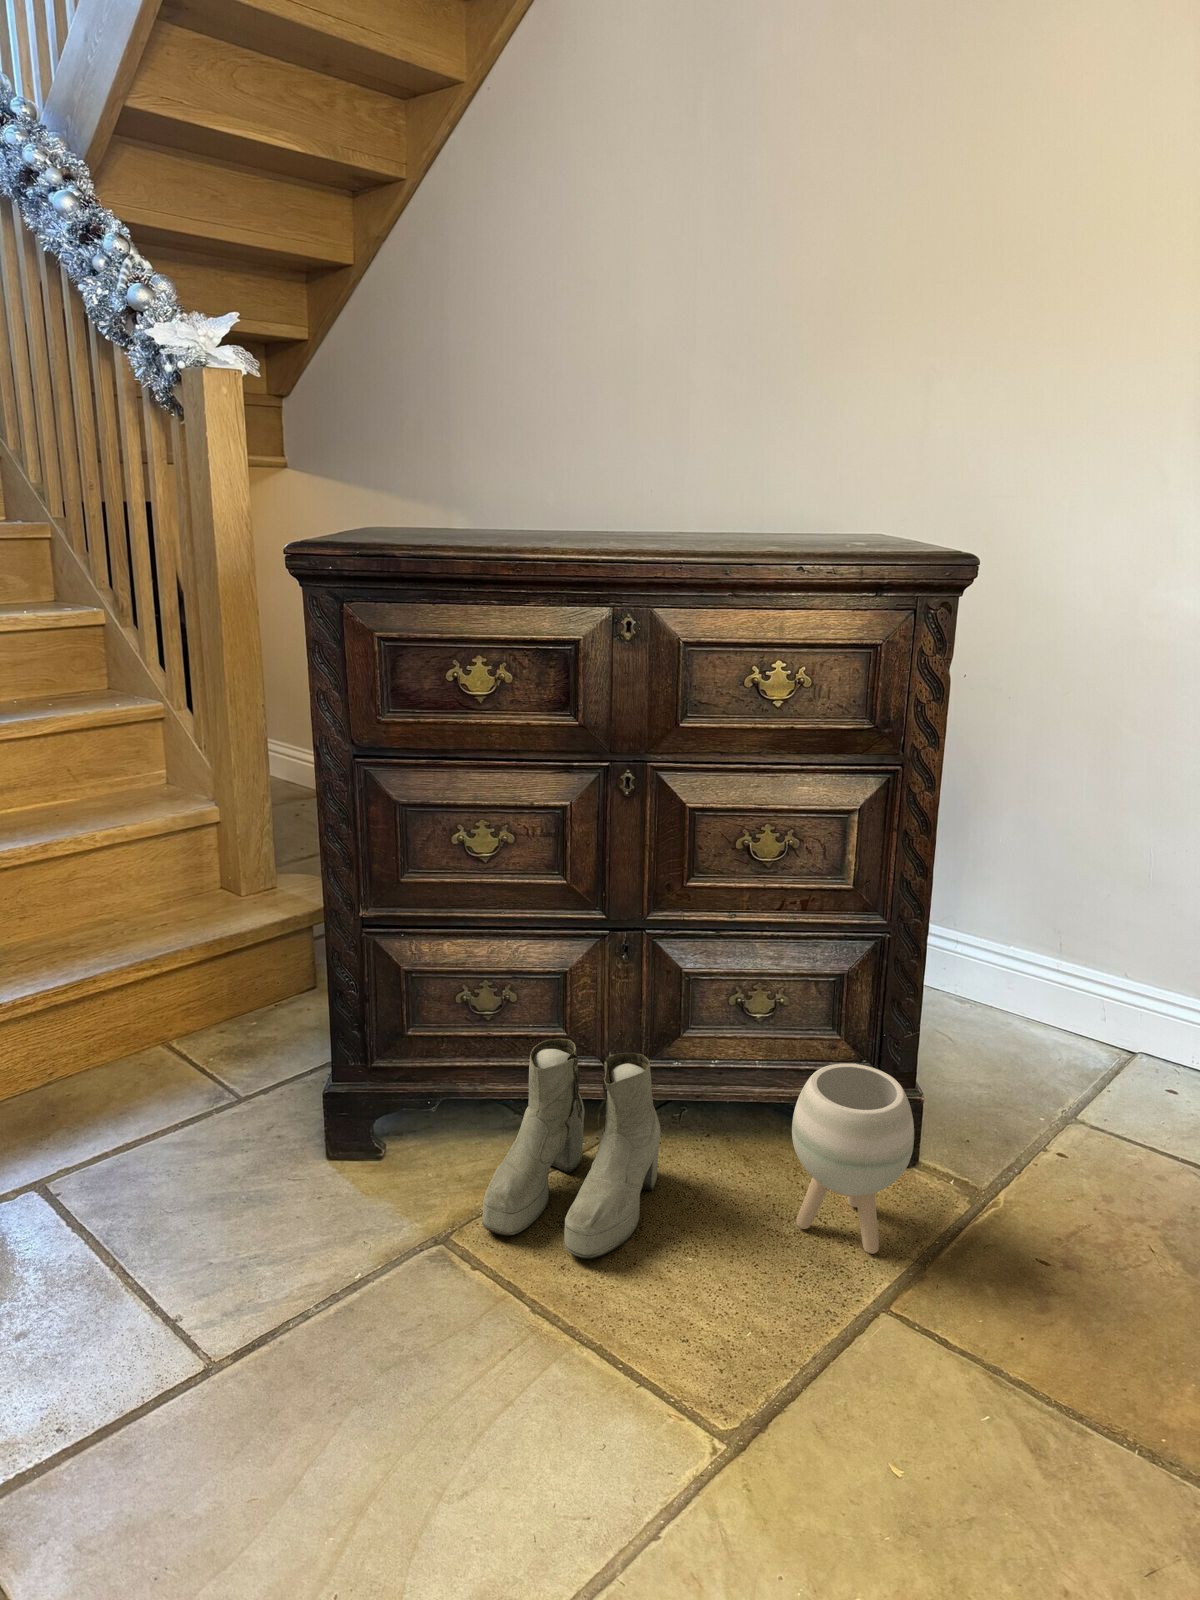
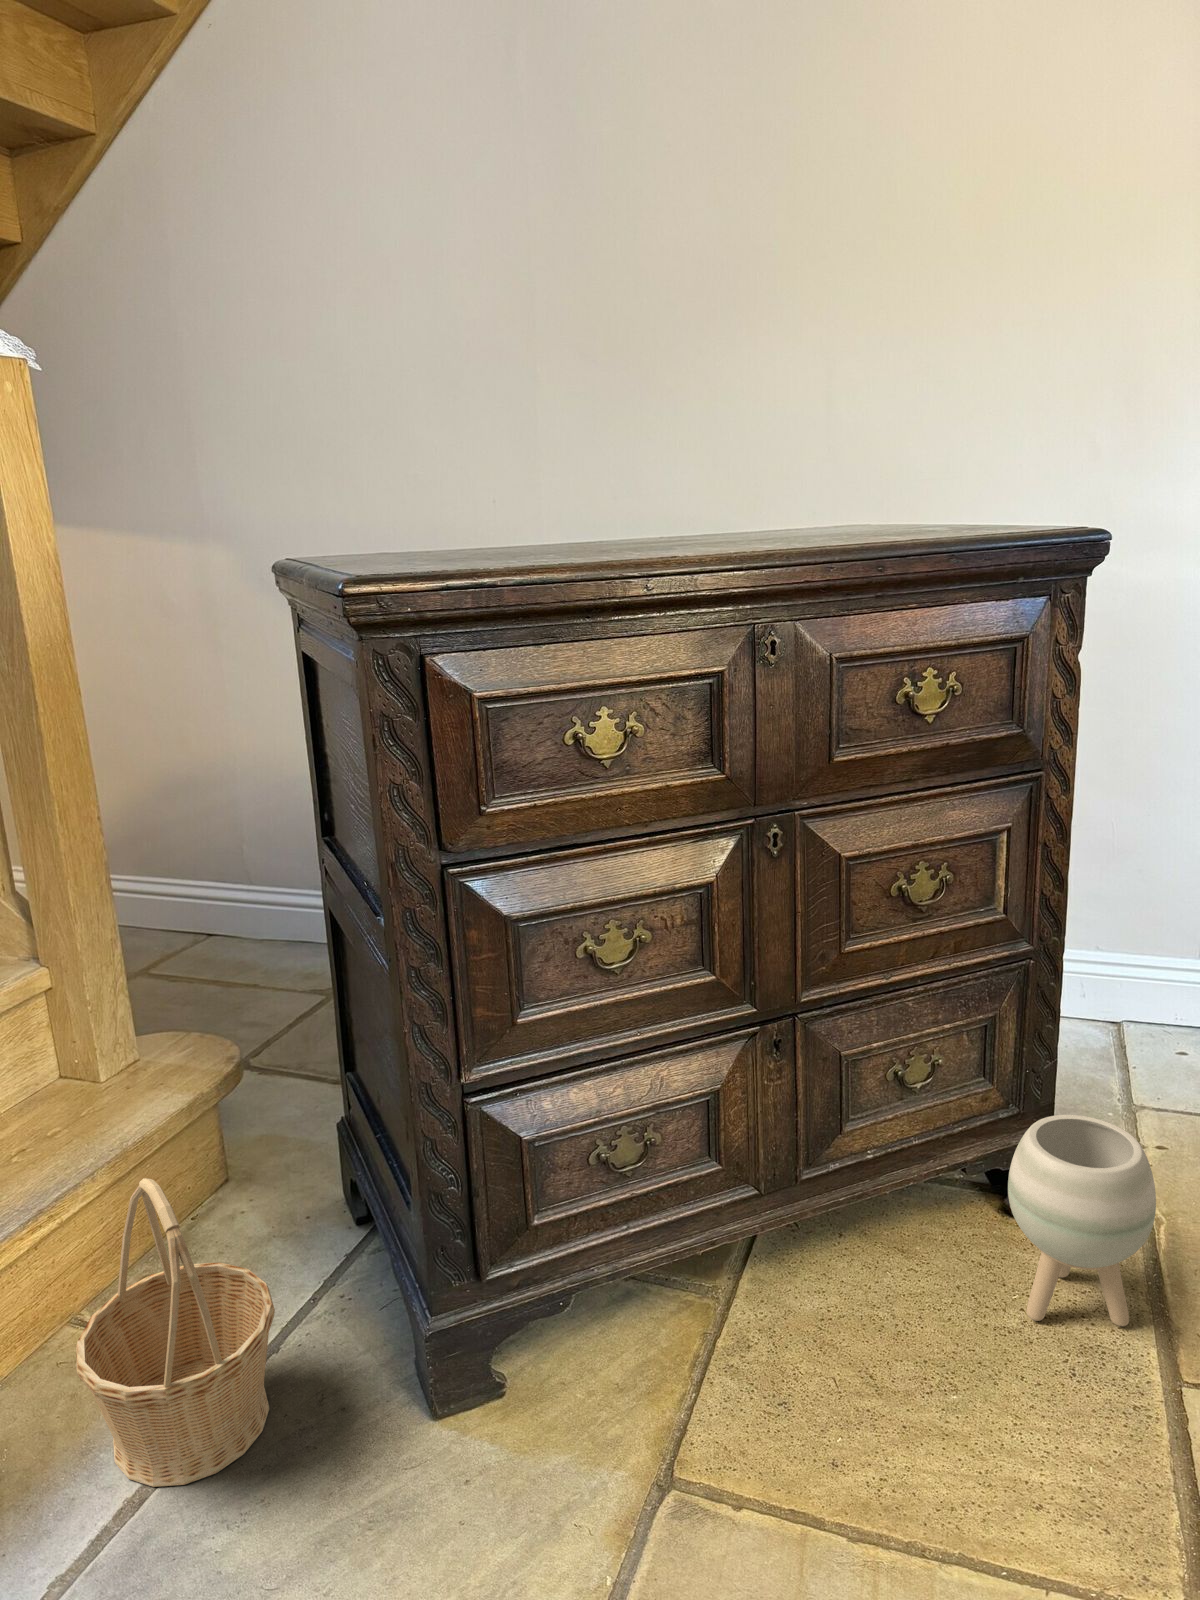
basket: none [110,942,247,1147] -> present [76,1178,275,1487]
boots: present [482,1039,661,1259] -> none [691,1167,879,1449]

